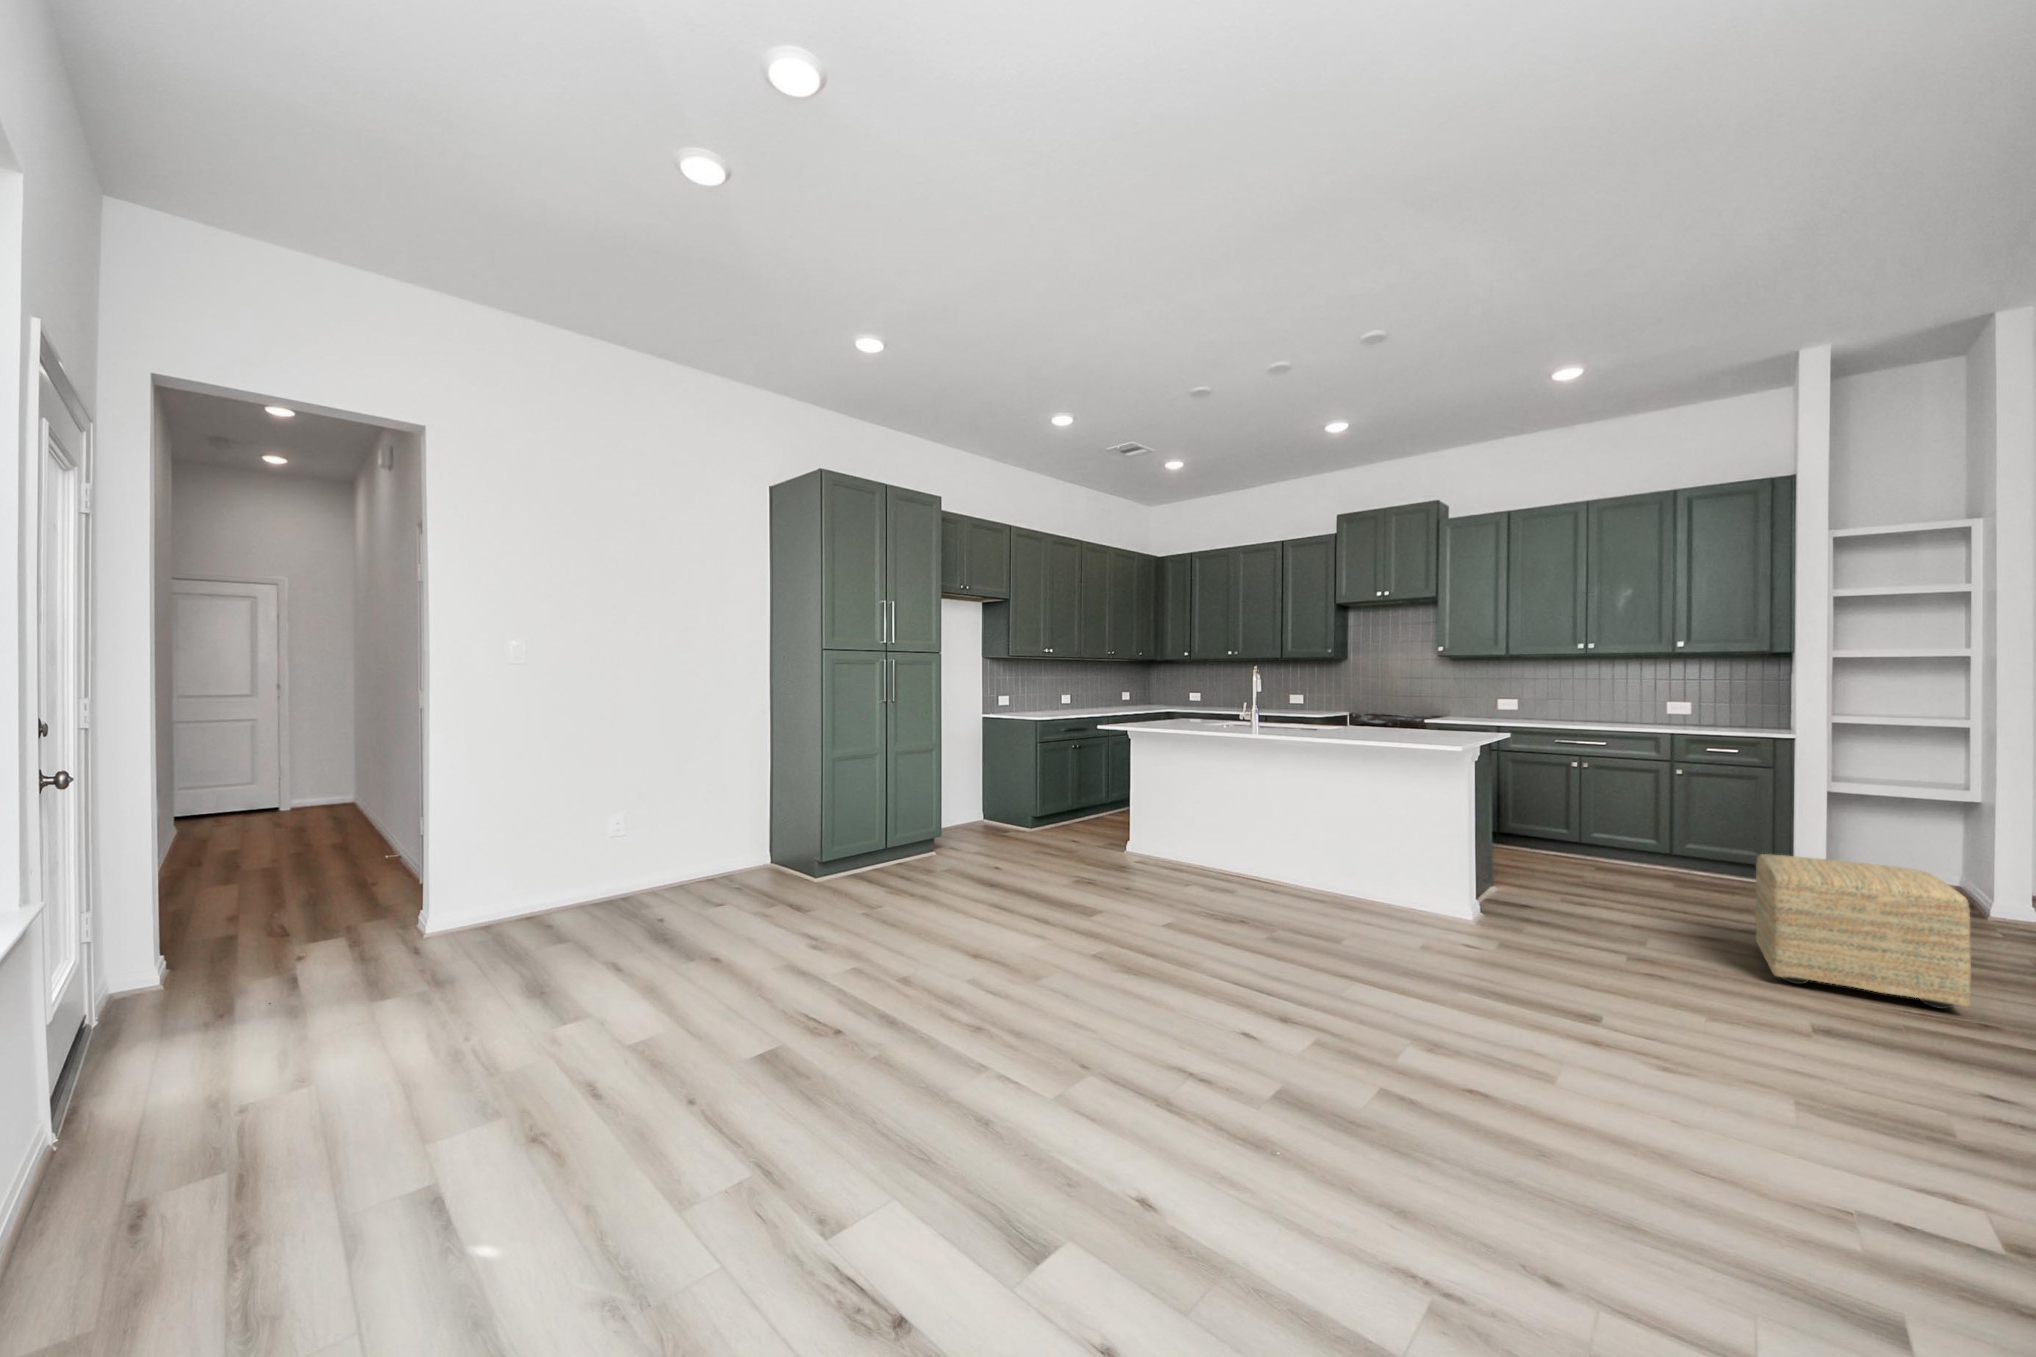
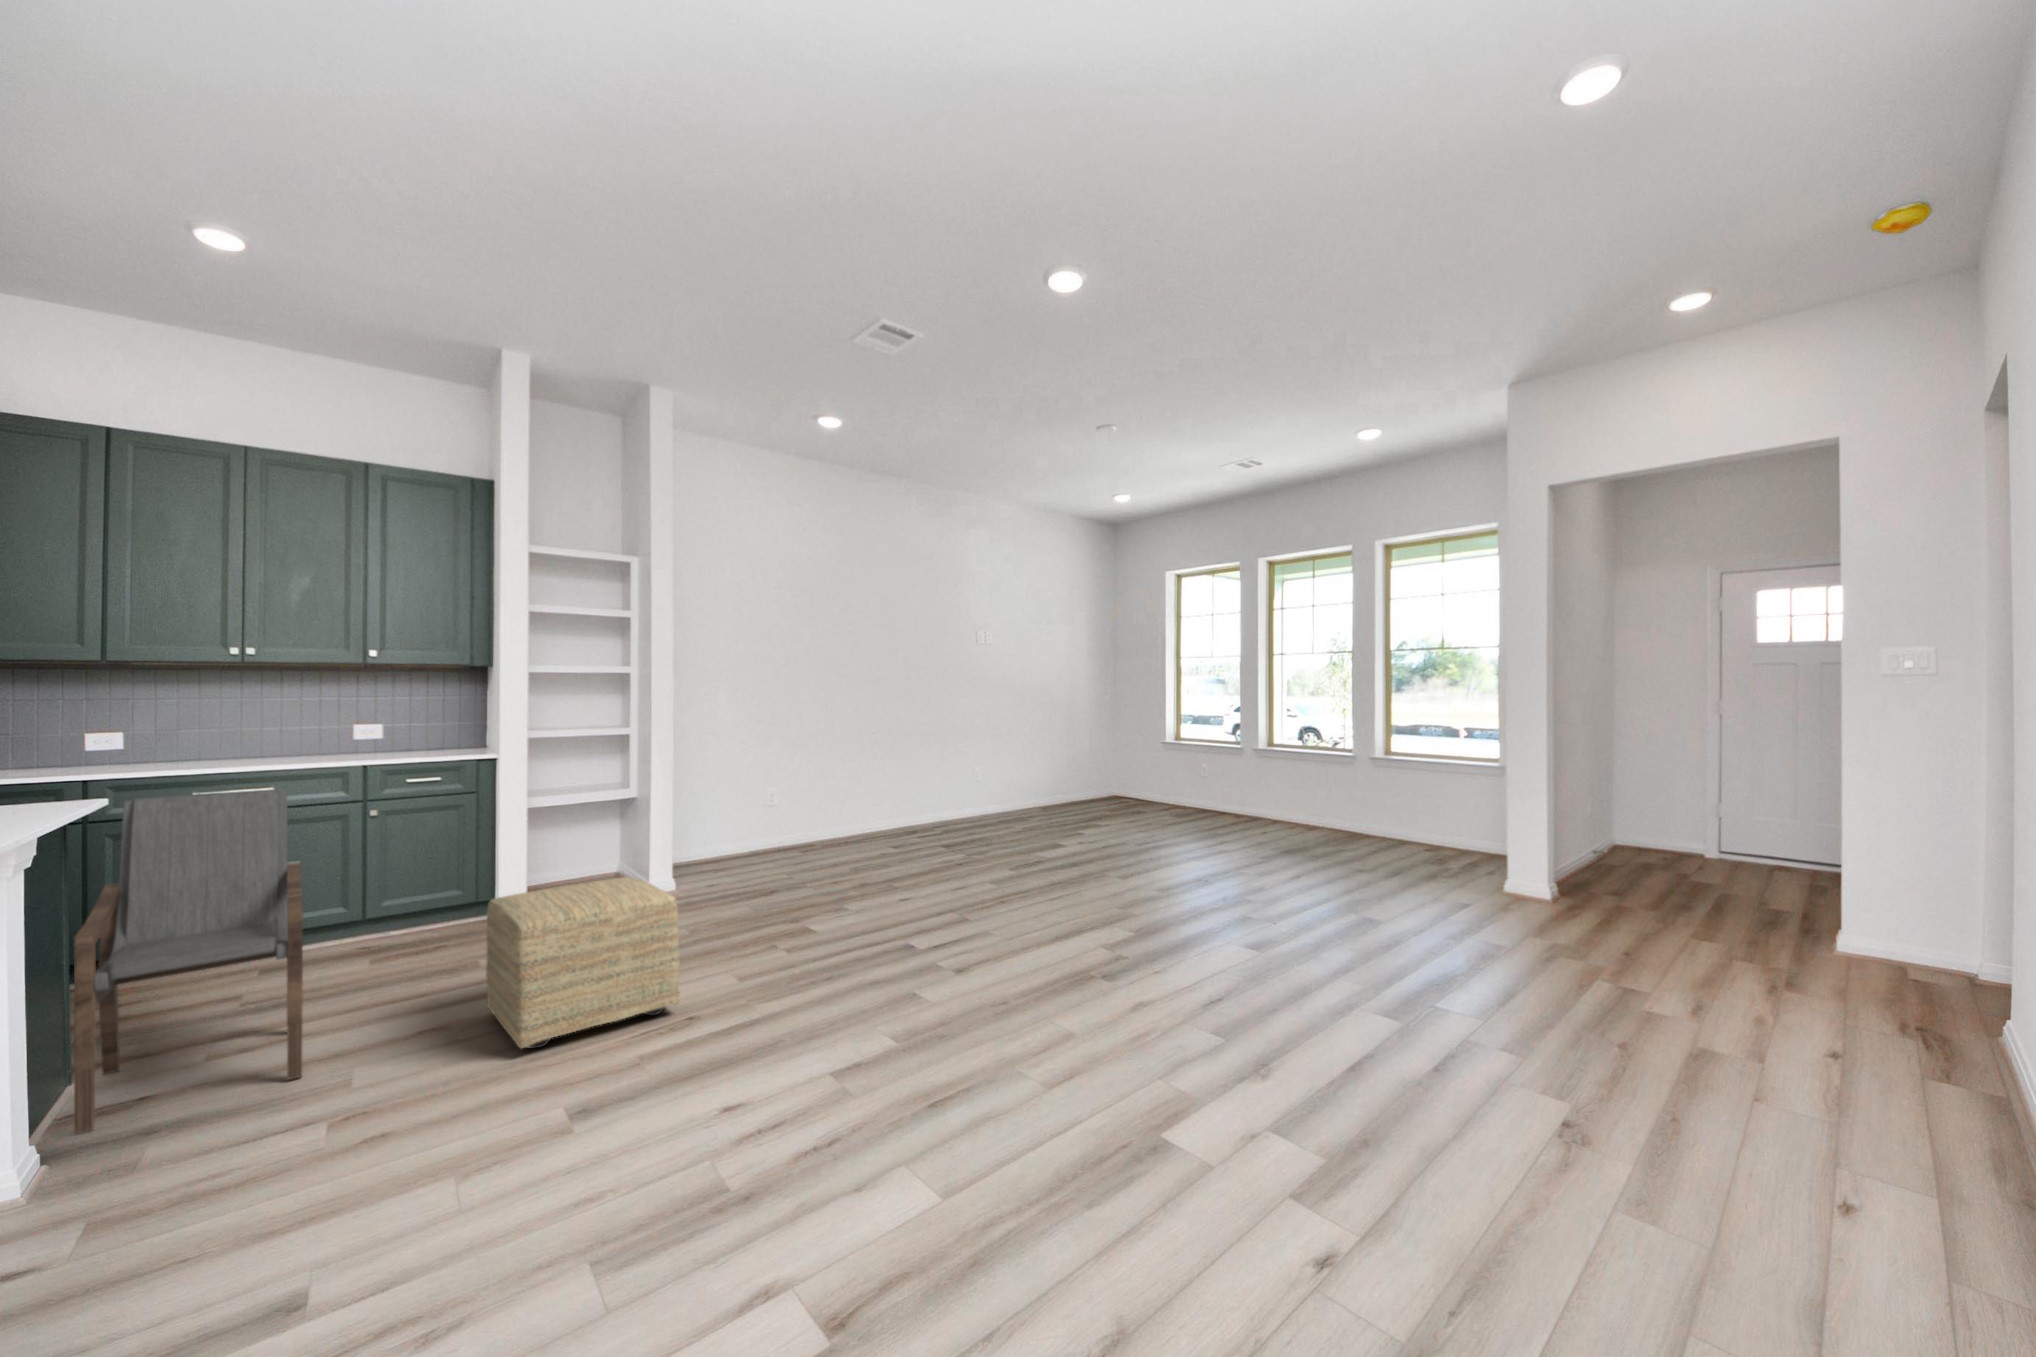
armchair: none [1497,740,1615,934] -> present [74,789,303,1134]

